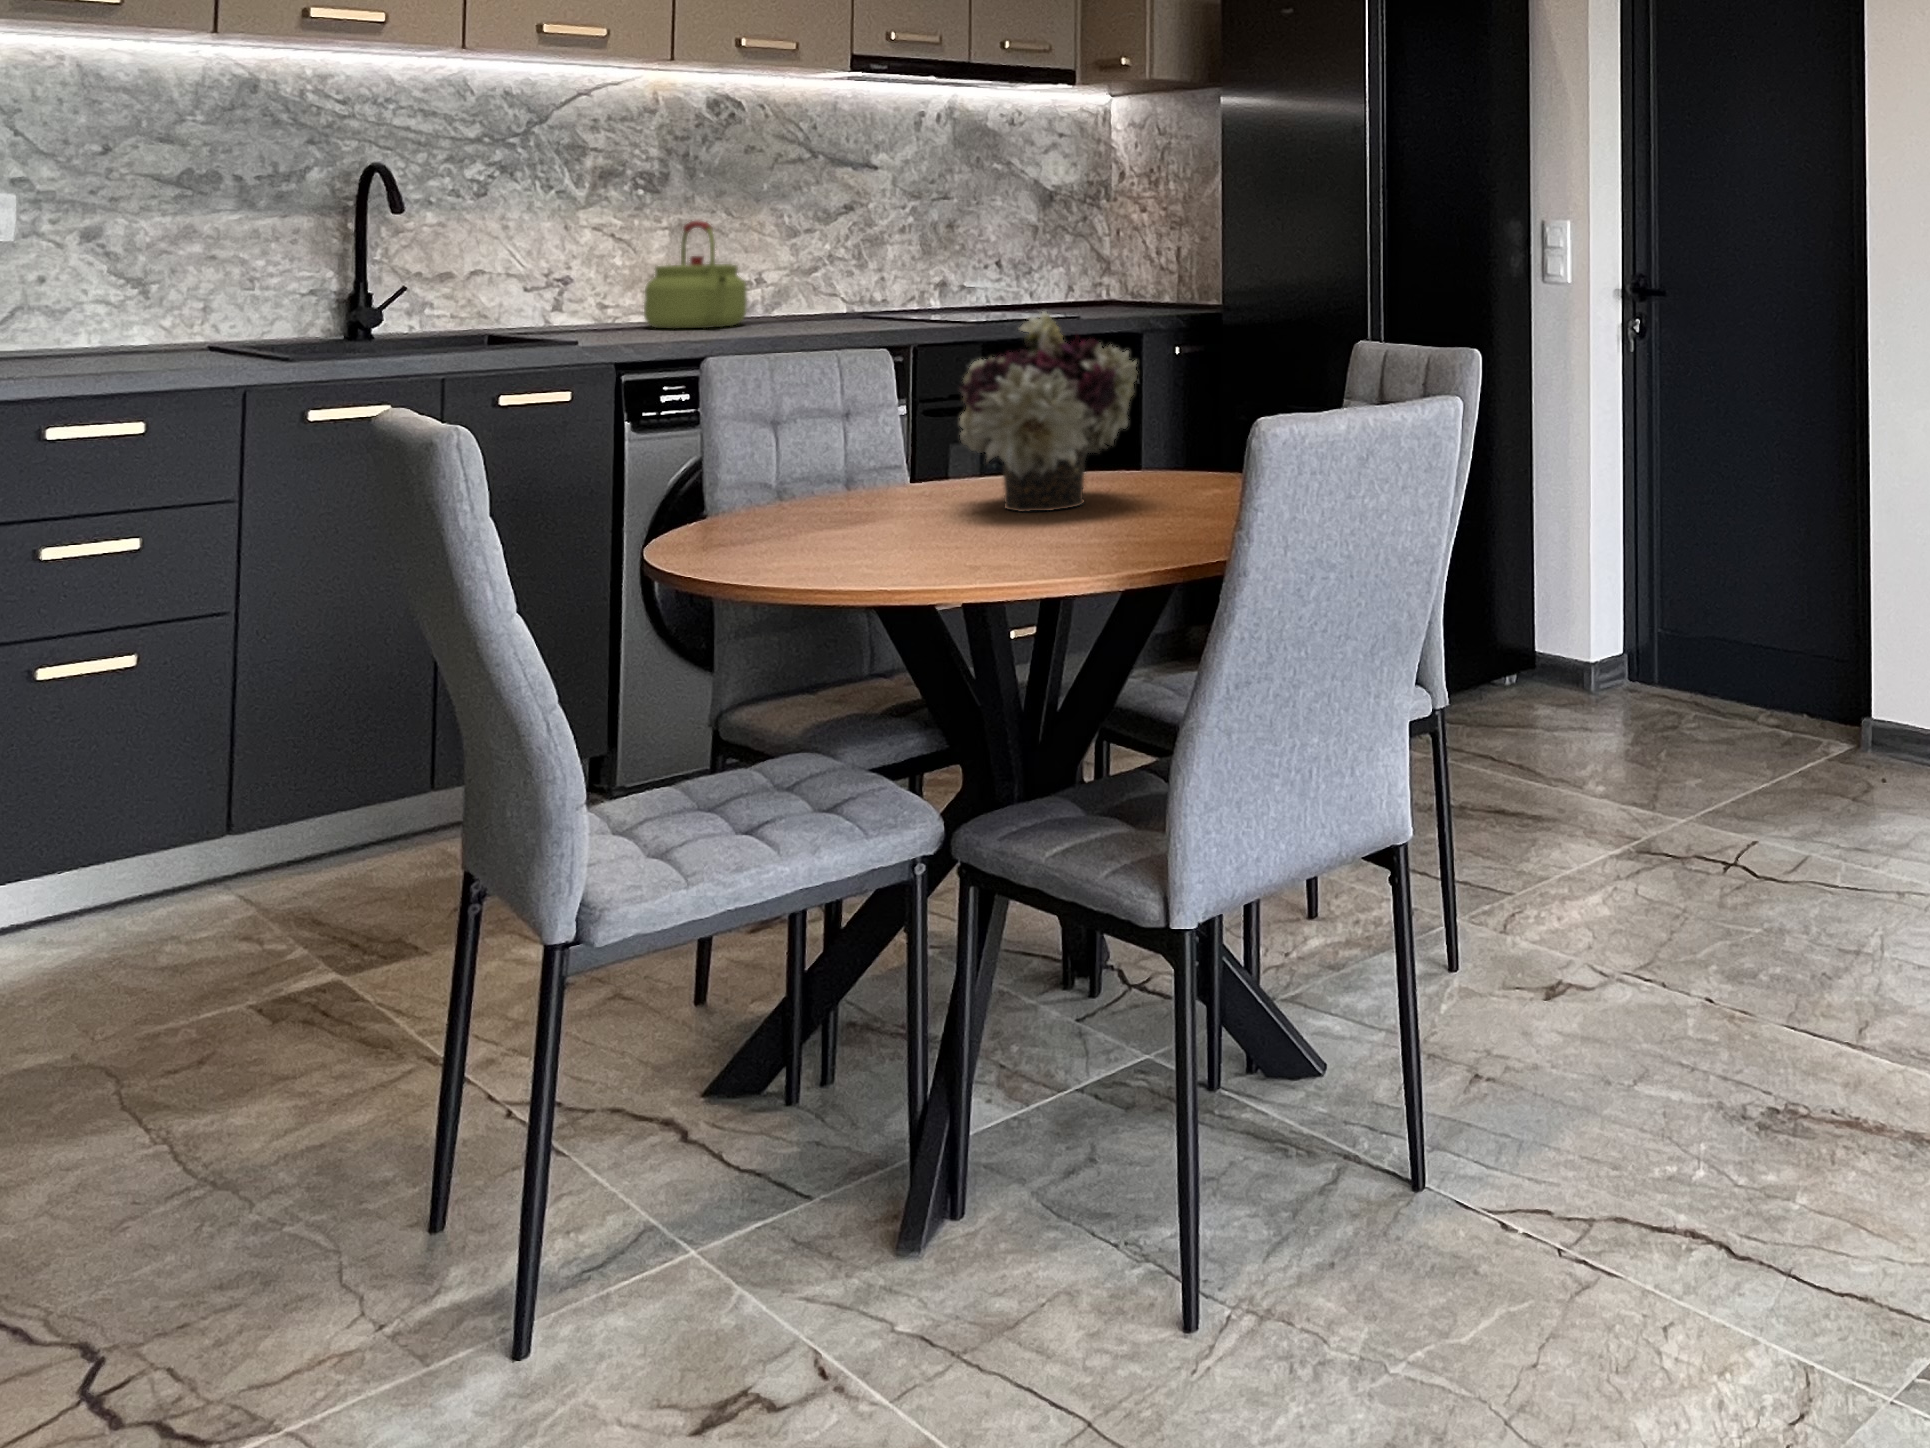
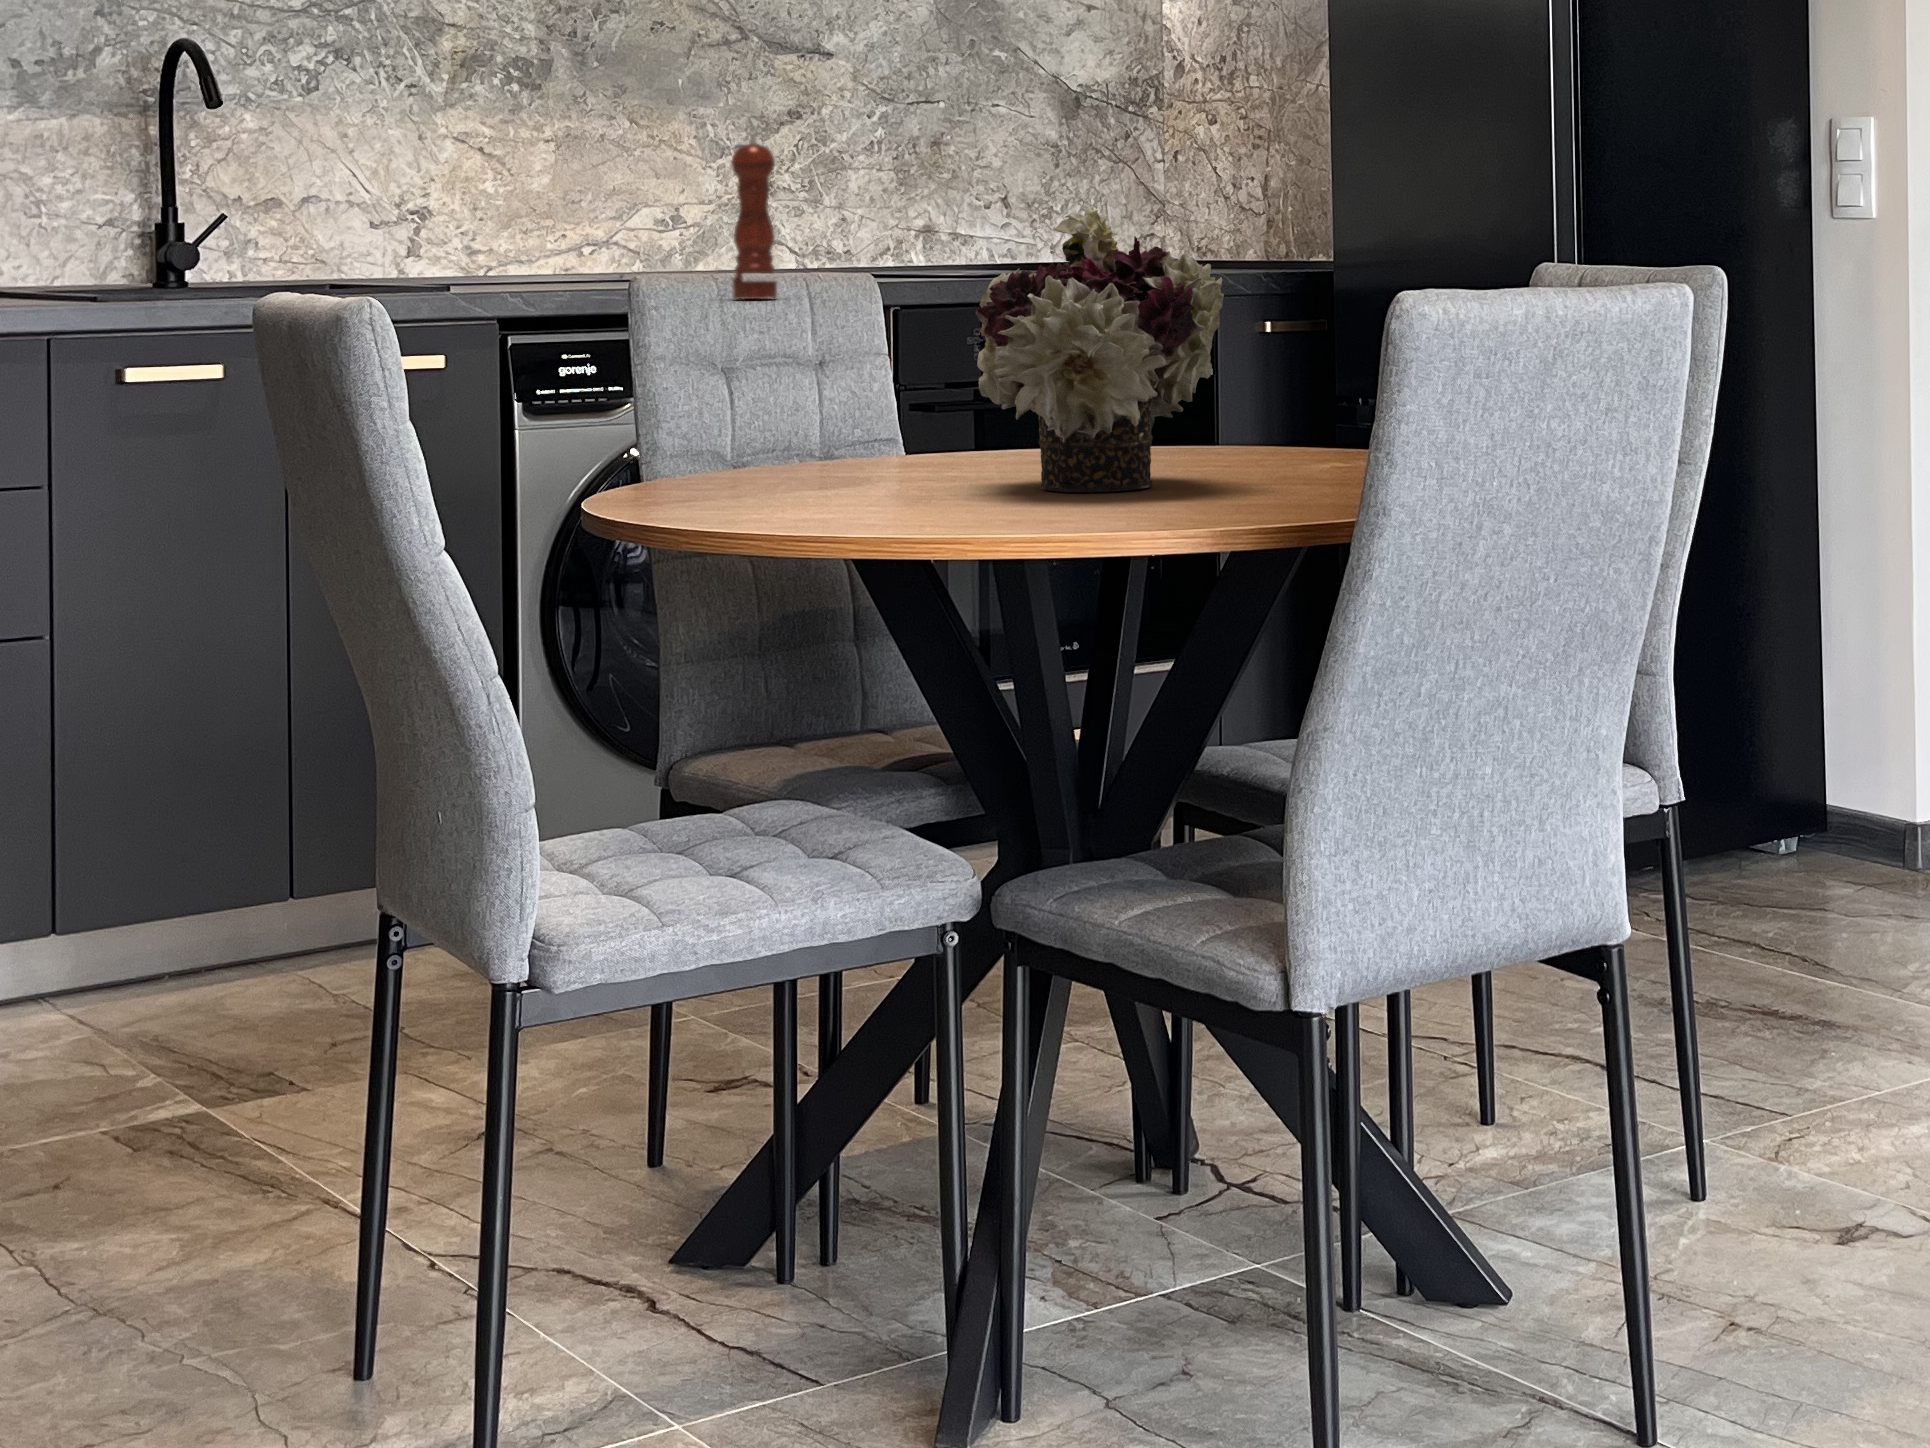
kettle: present [644,221,747,328] -> none [528,122,664,278]
pepper mill: none [790,239,824,354] -> present [732,132,777,299]

